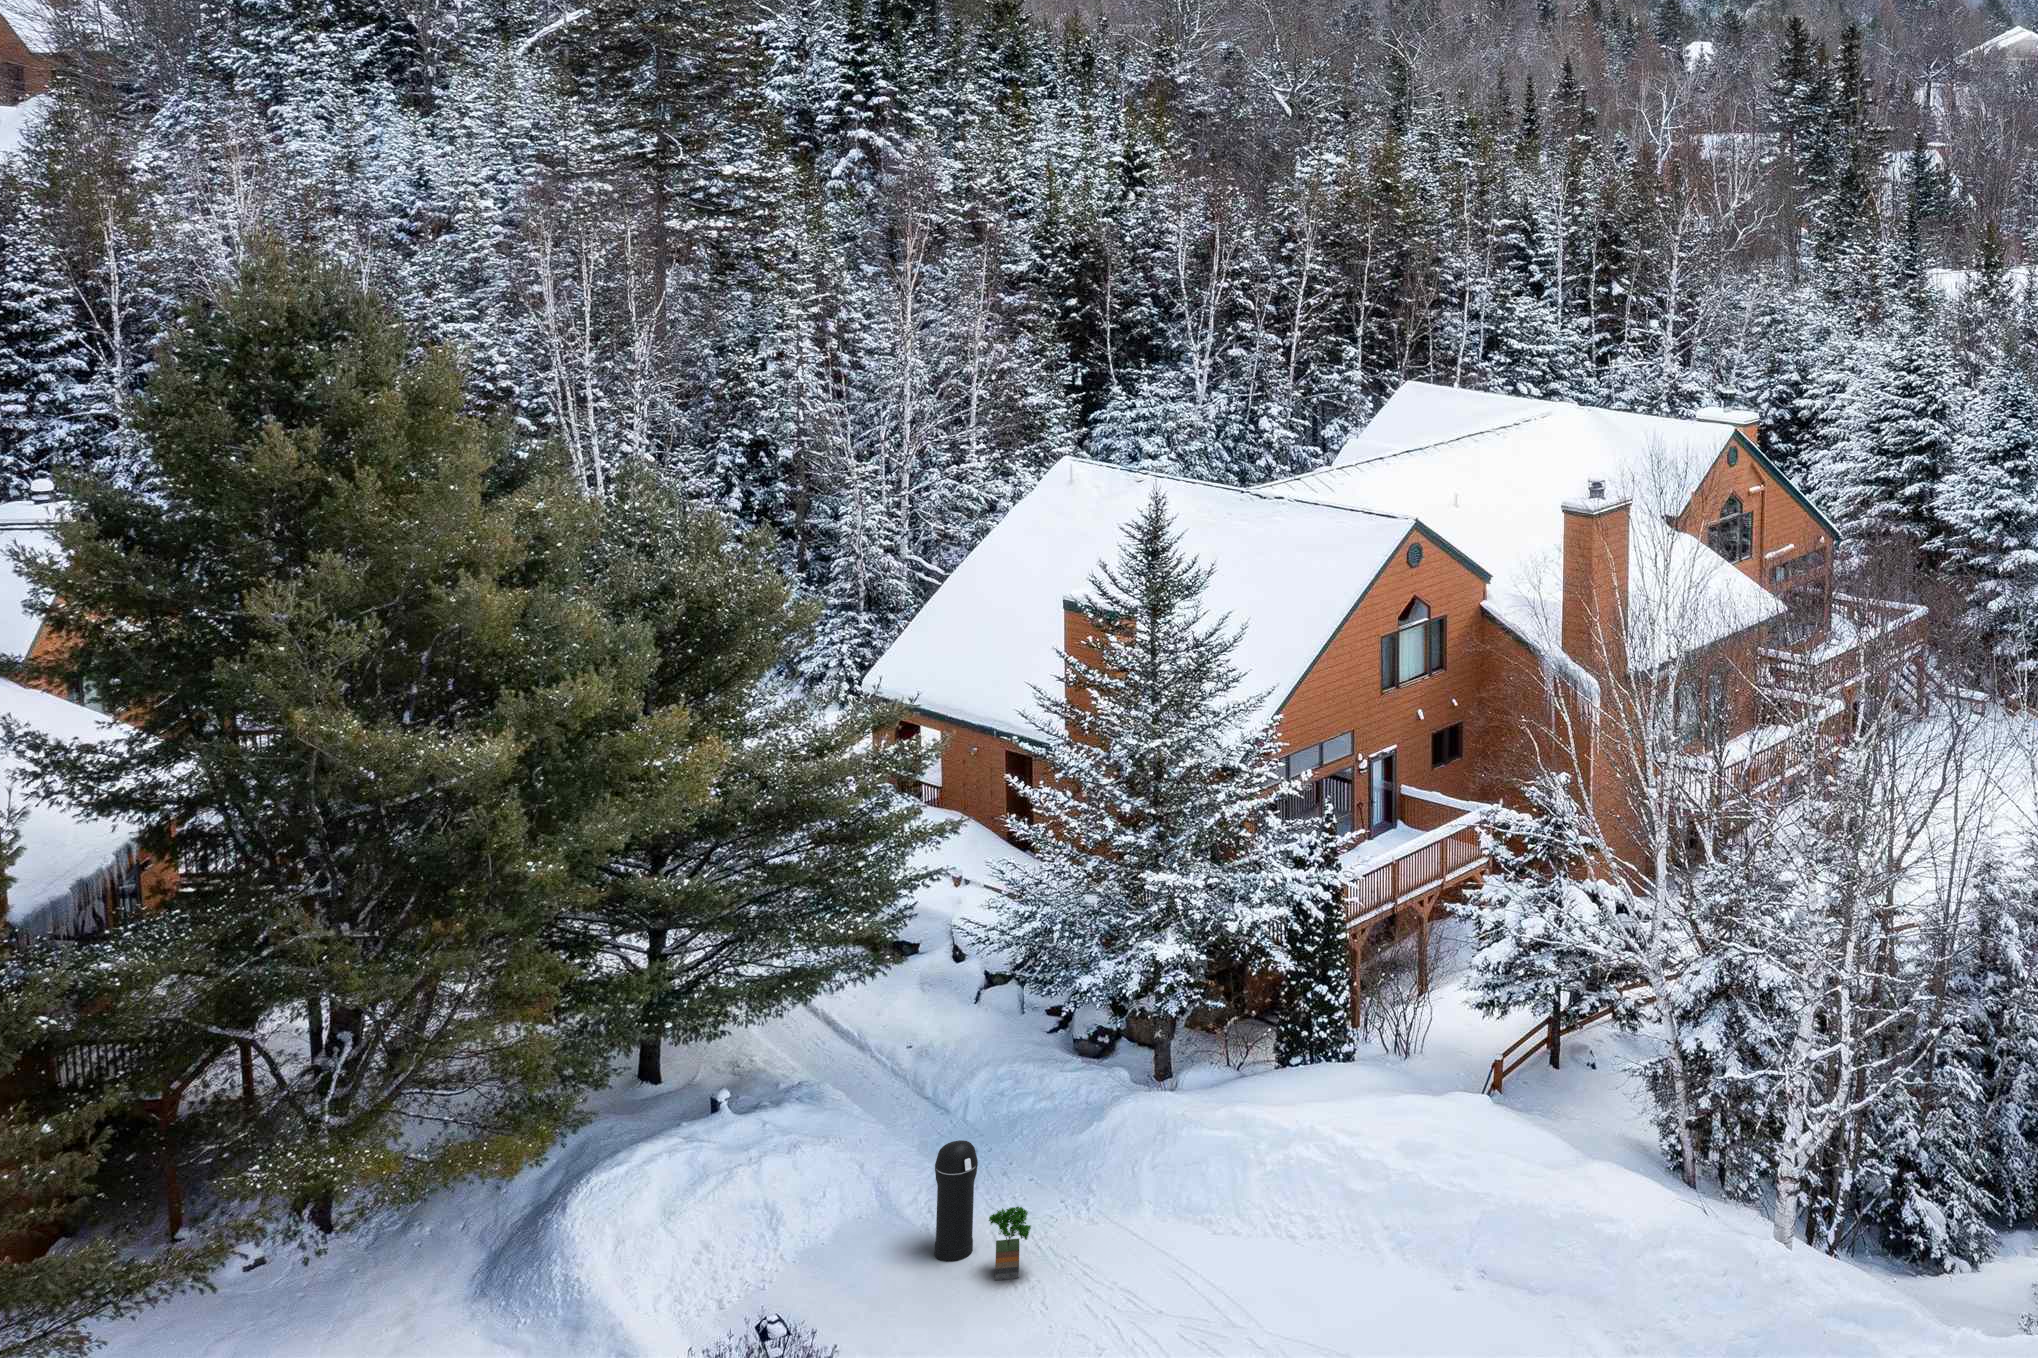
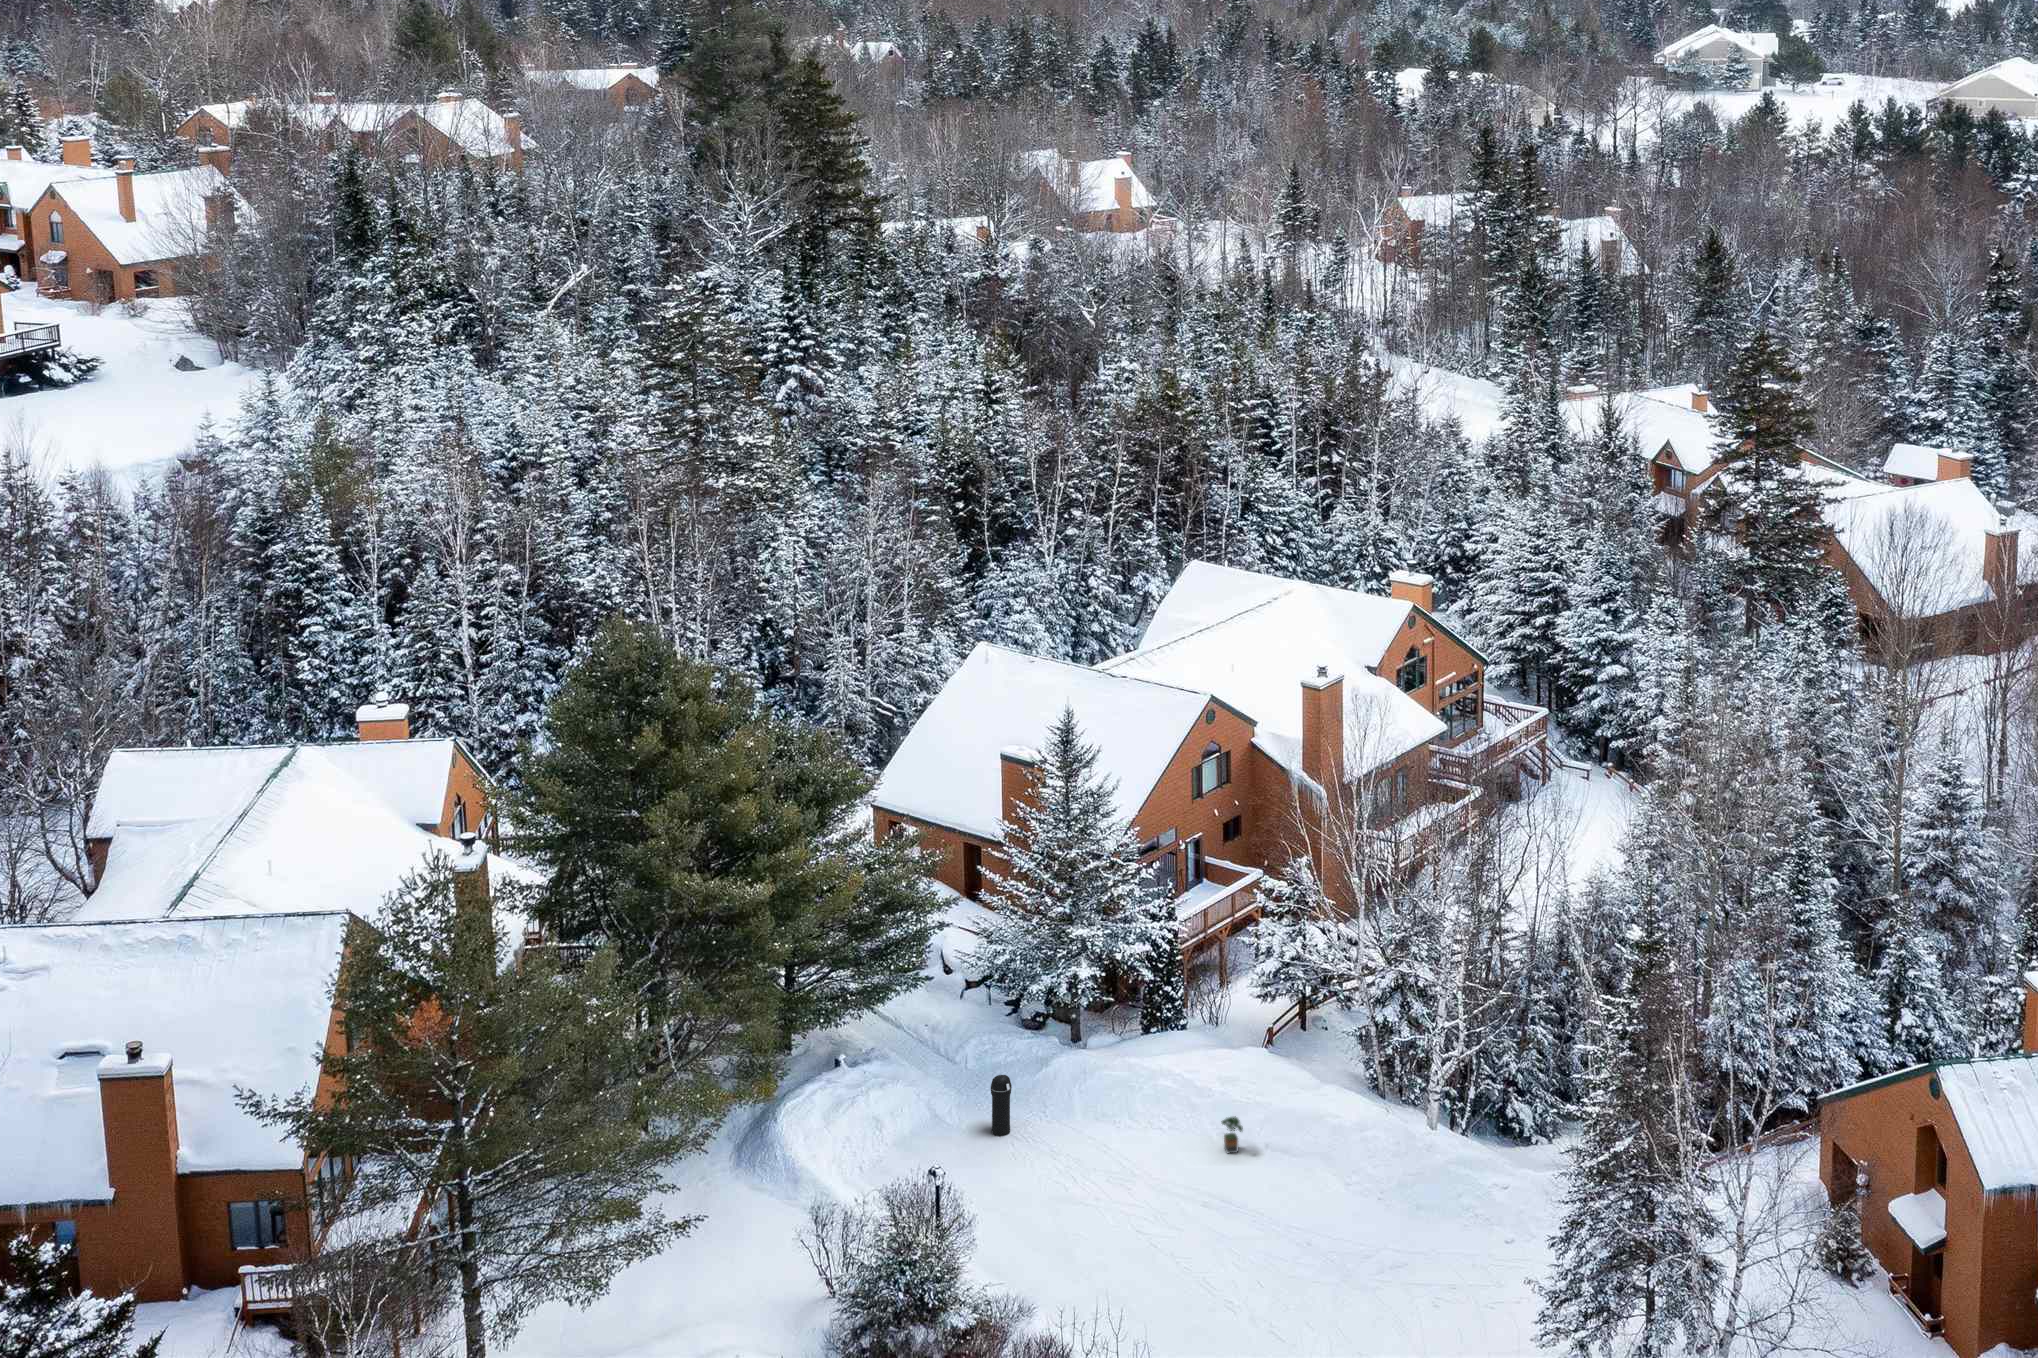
potted tree: present [989,1207,1031,1280] -> present [1221,1116,1243,1153]

